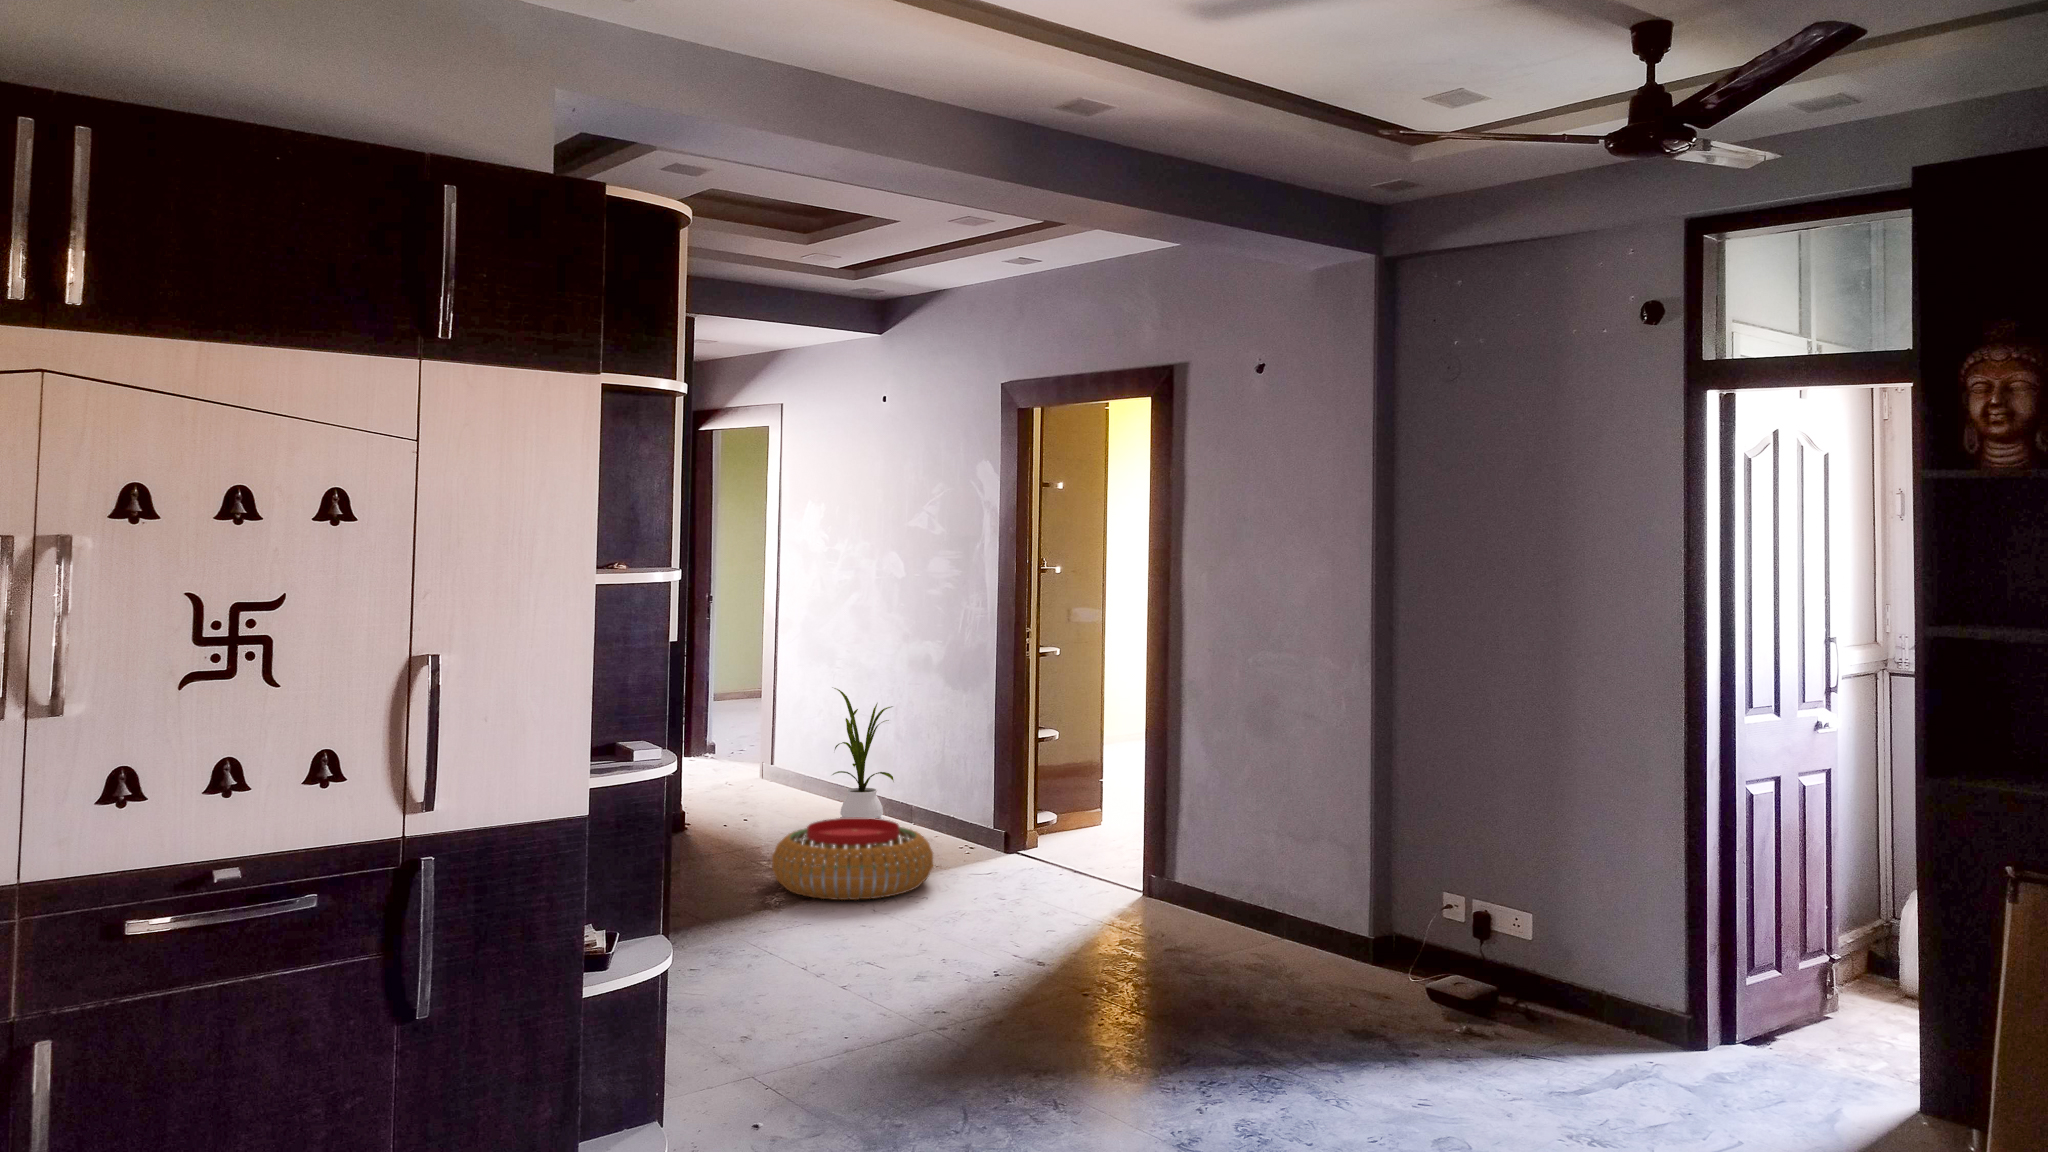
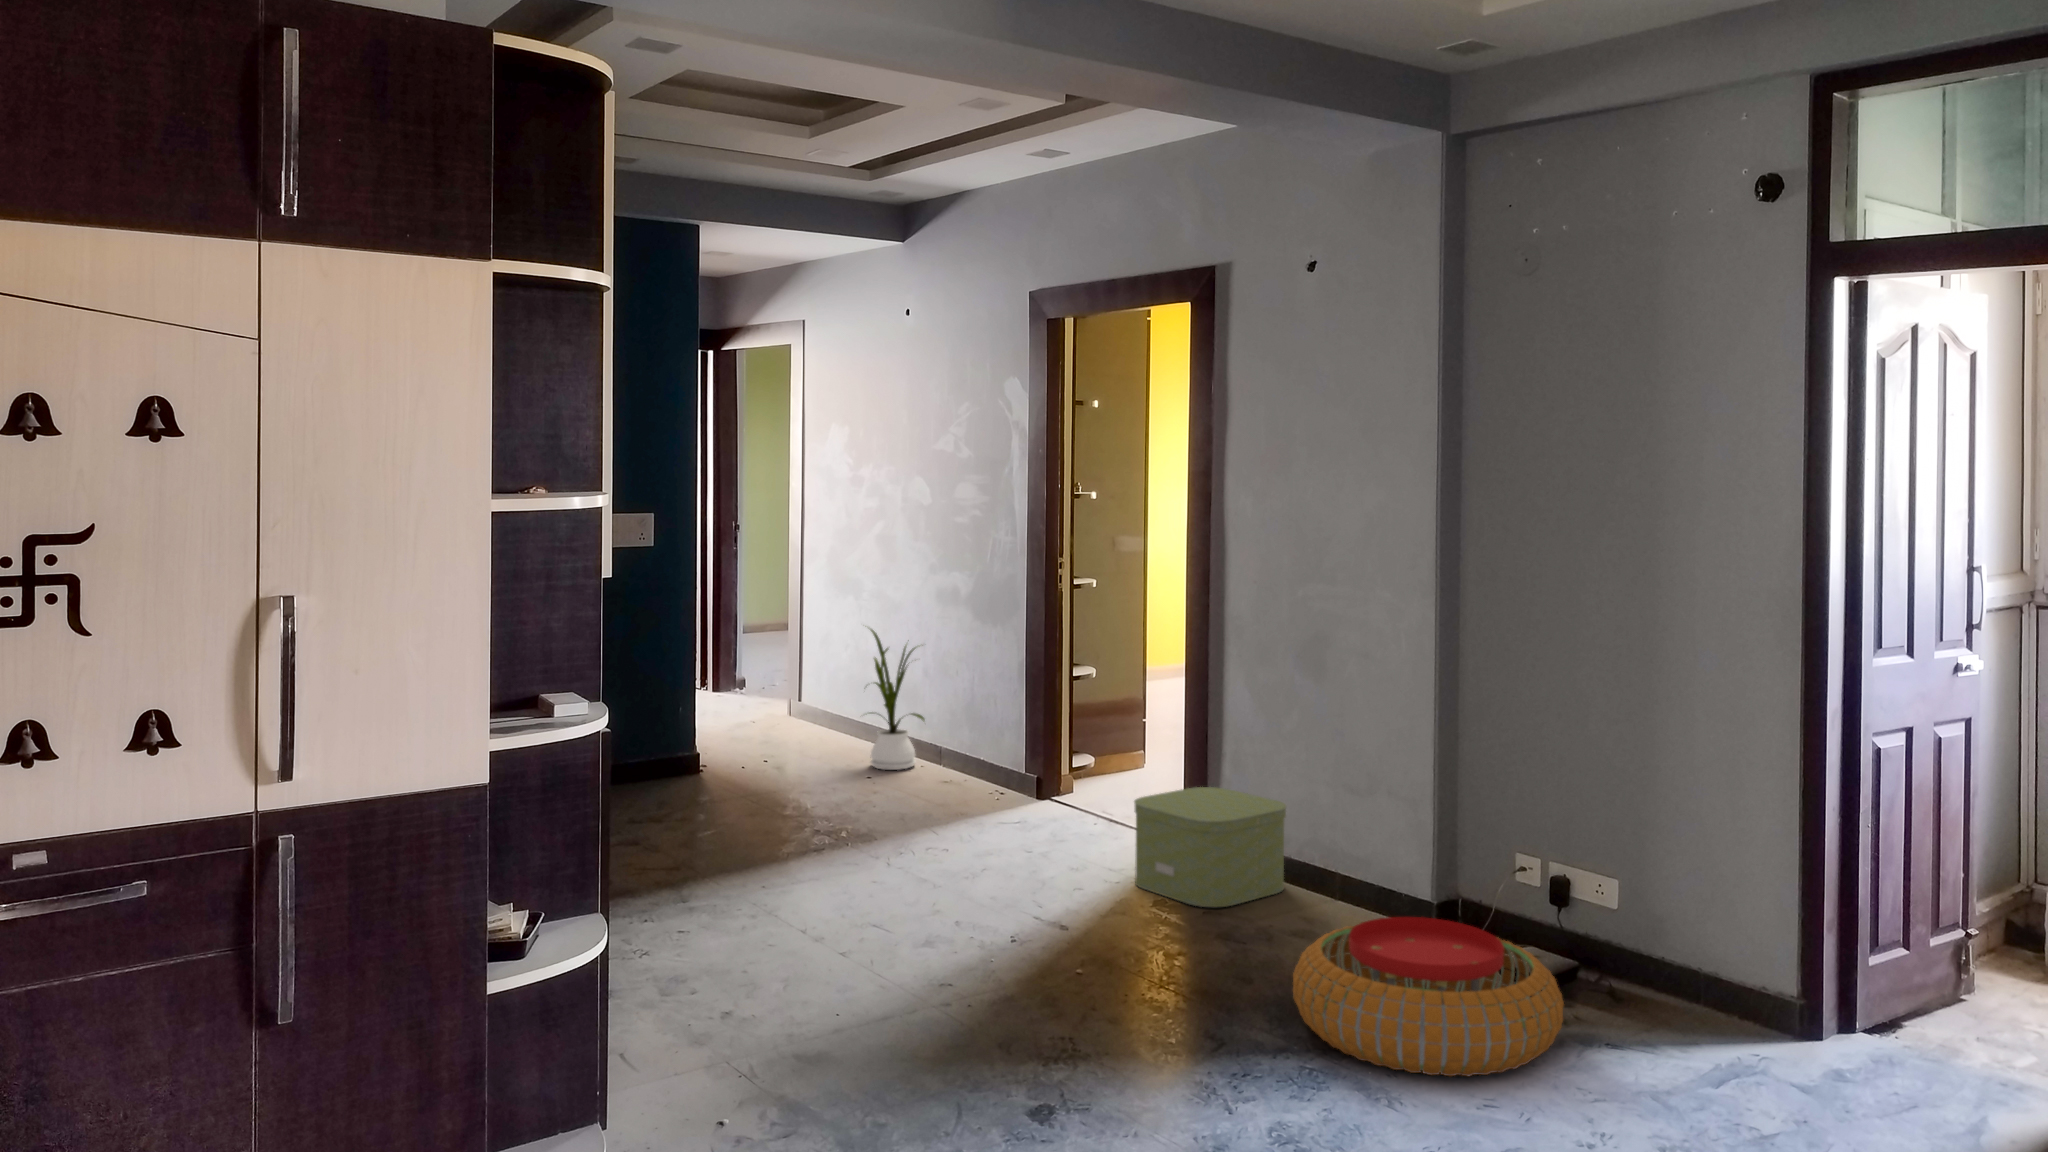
pouf: present [772,818,933,900] -> present [1293,917,1564,1076]
storage box: none [1101,837,1240,945] -> present [1134,787,1286,907]

